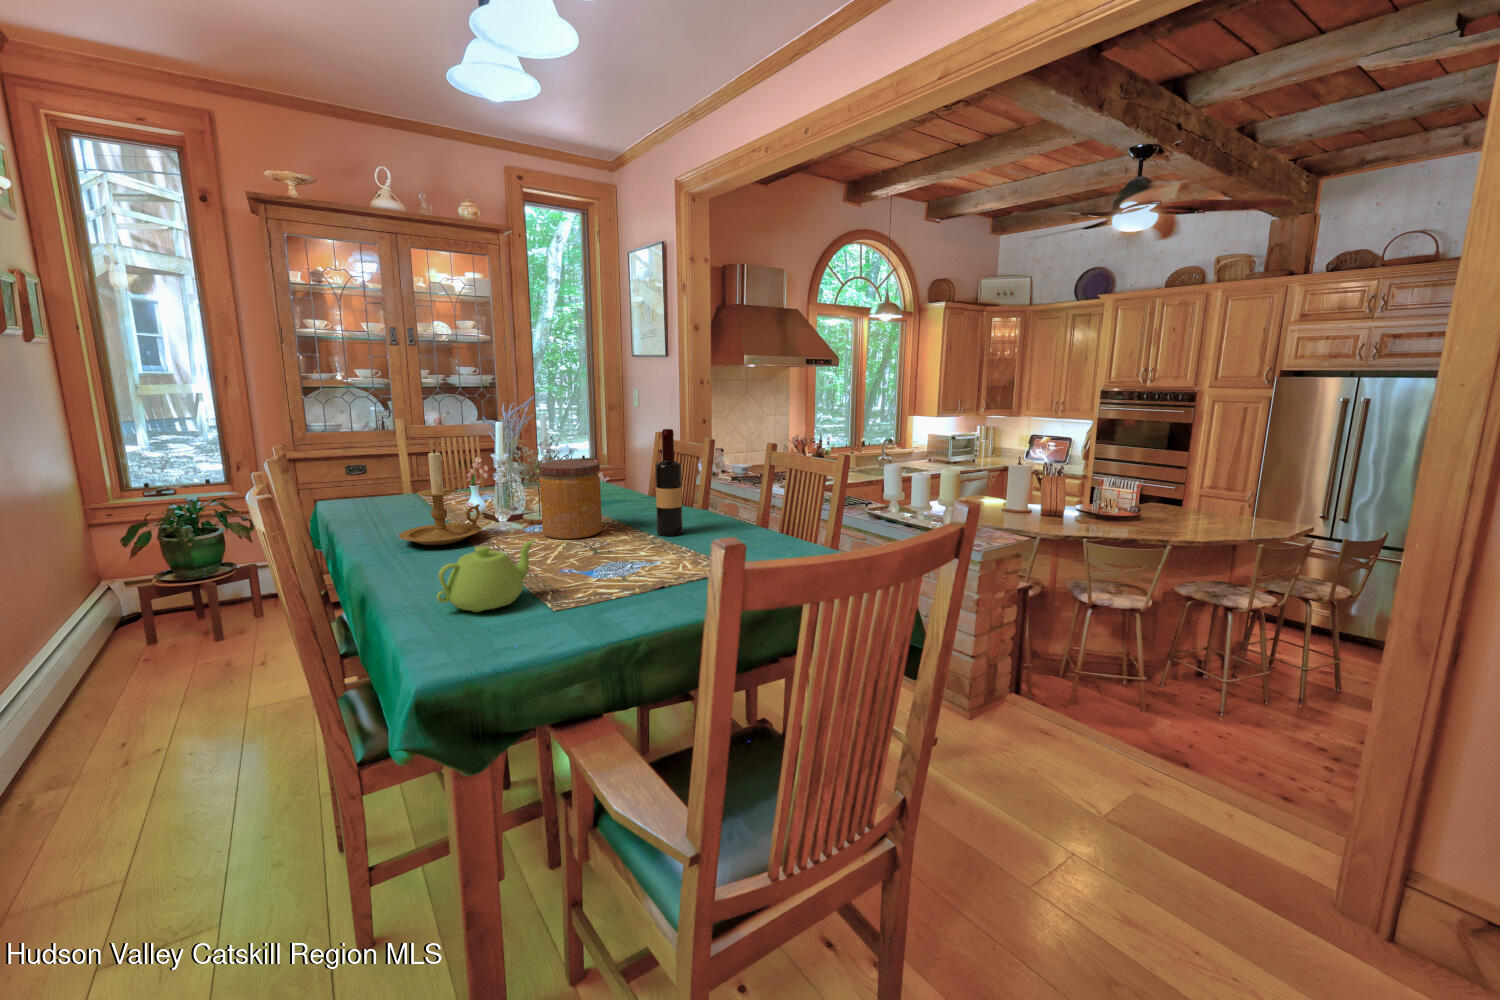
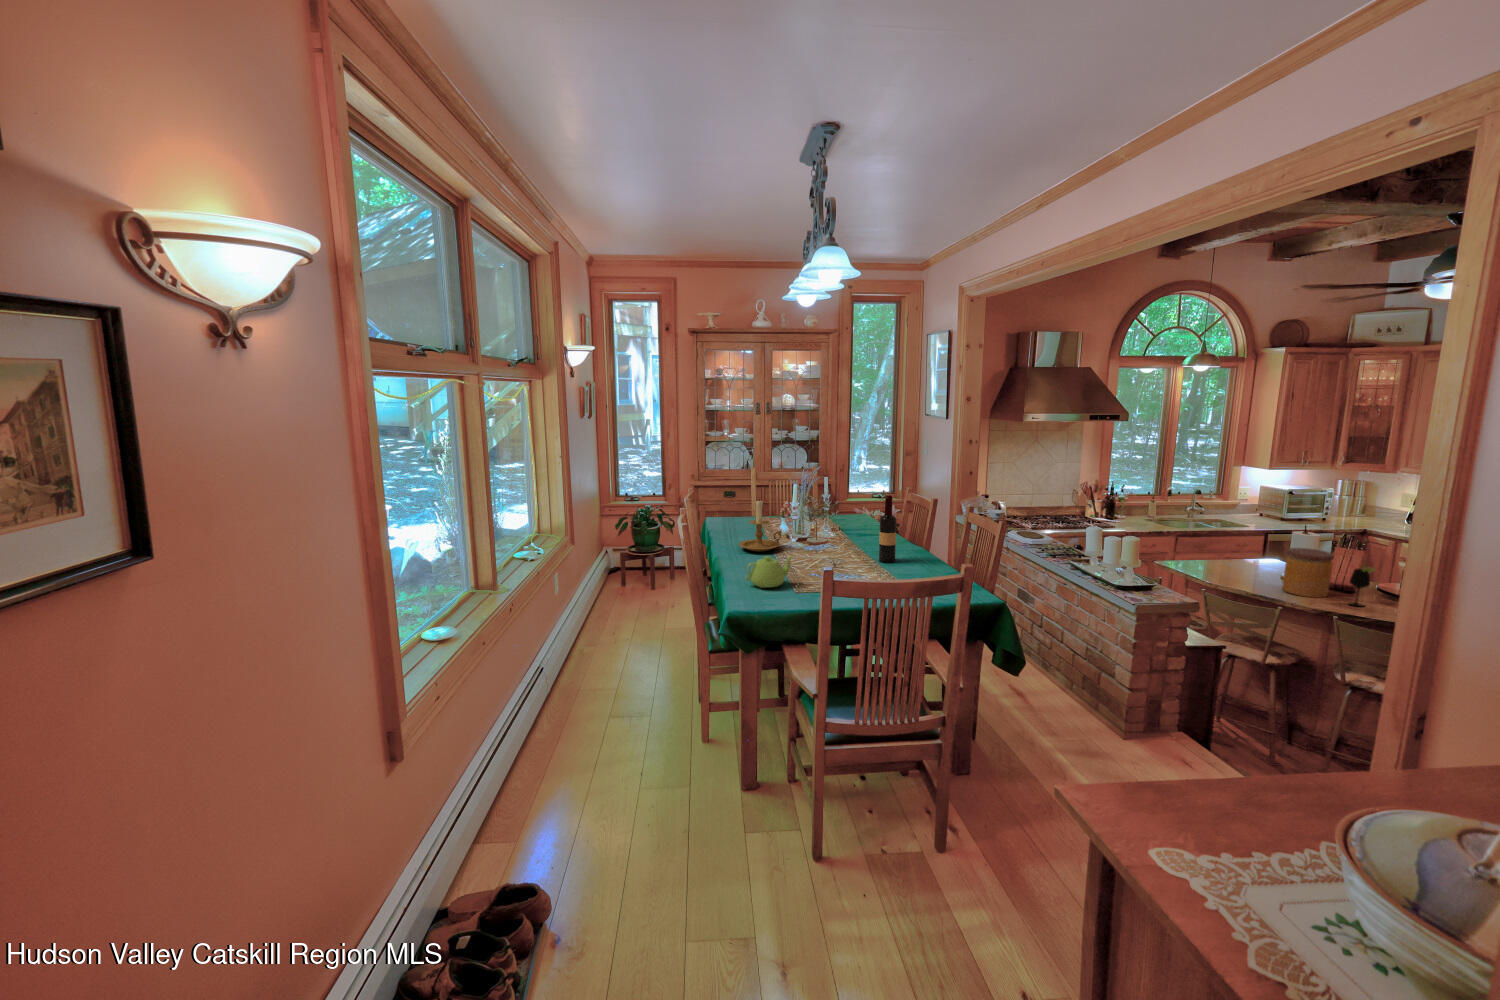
jar: present [539,460,602,539] -> present [1282,548,1334,598]
wine glass: none [1094,480,1117,524] -> present [1349,566,1375,607]

